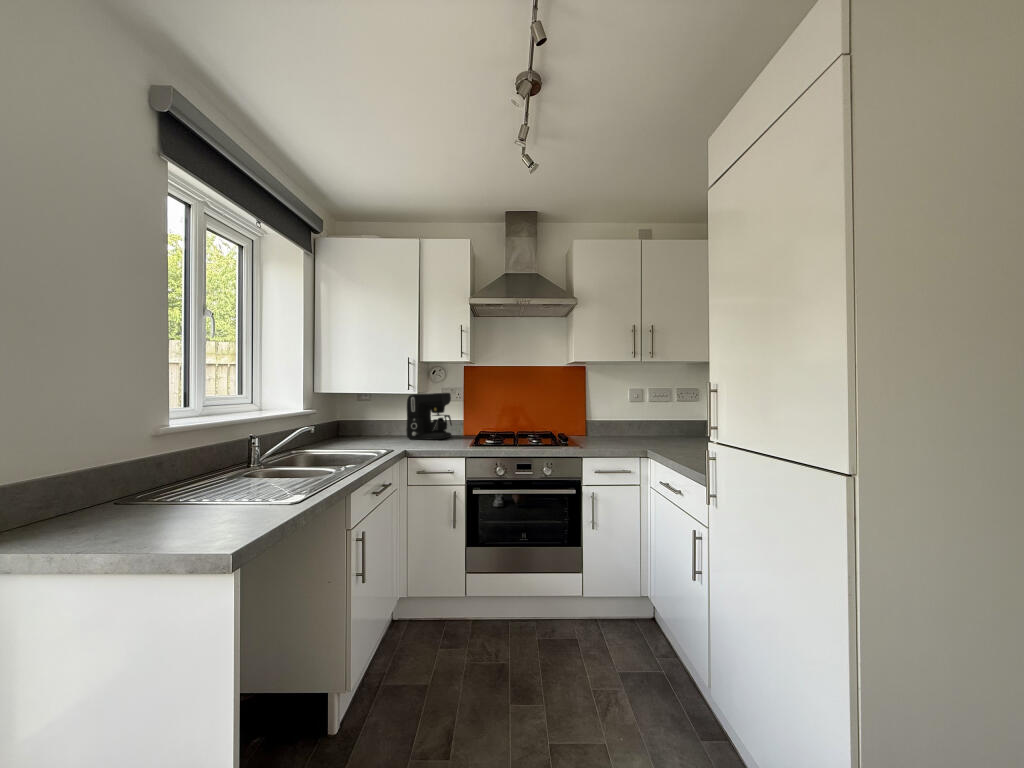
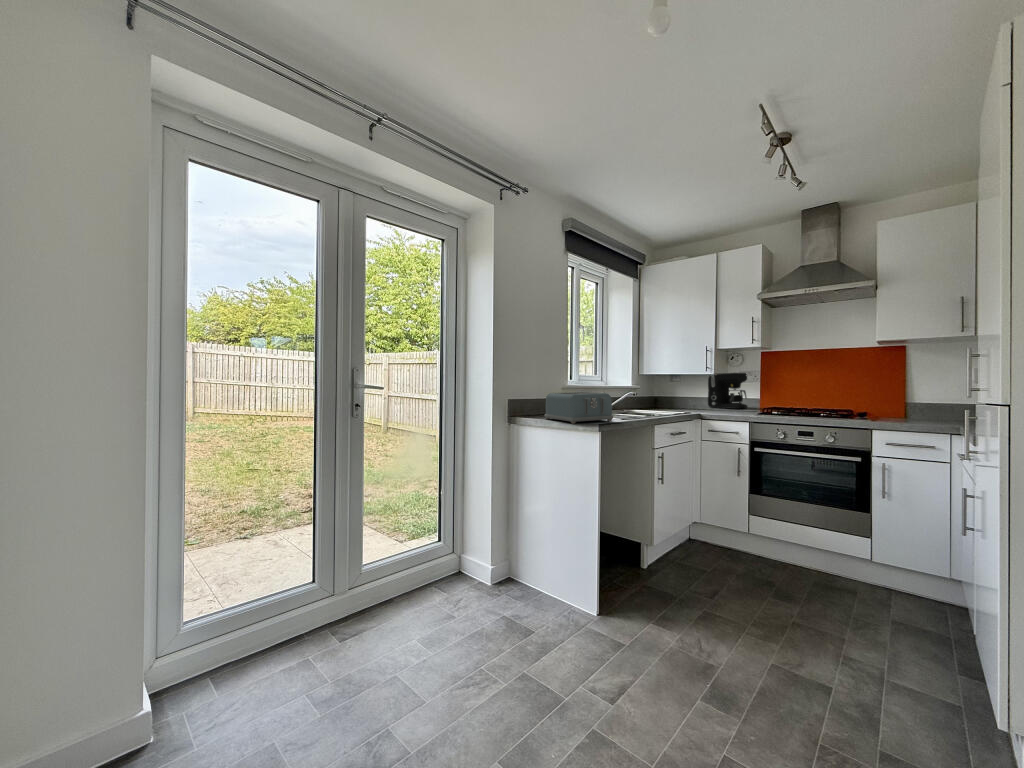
toaster: none [127,437,286,509] -> present [544,392,613,424]

